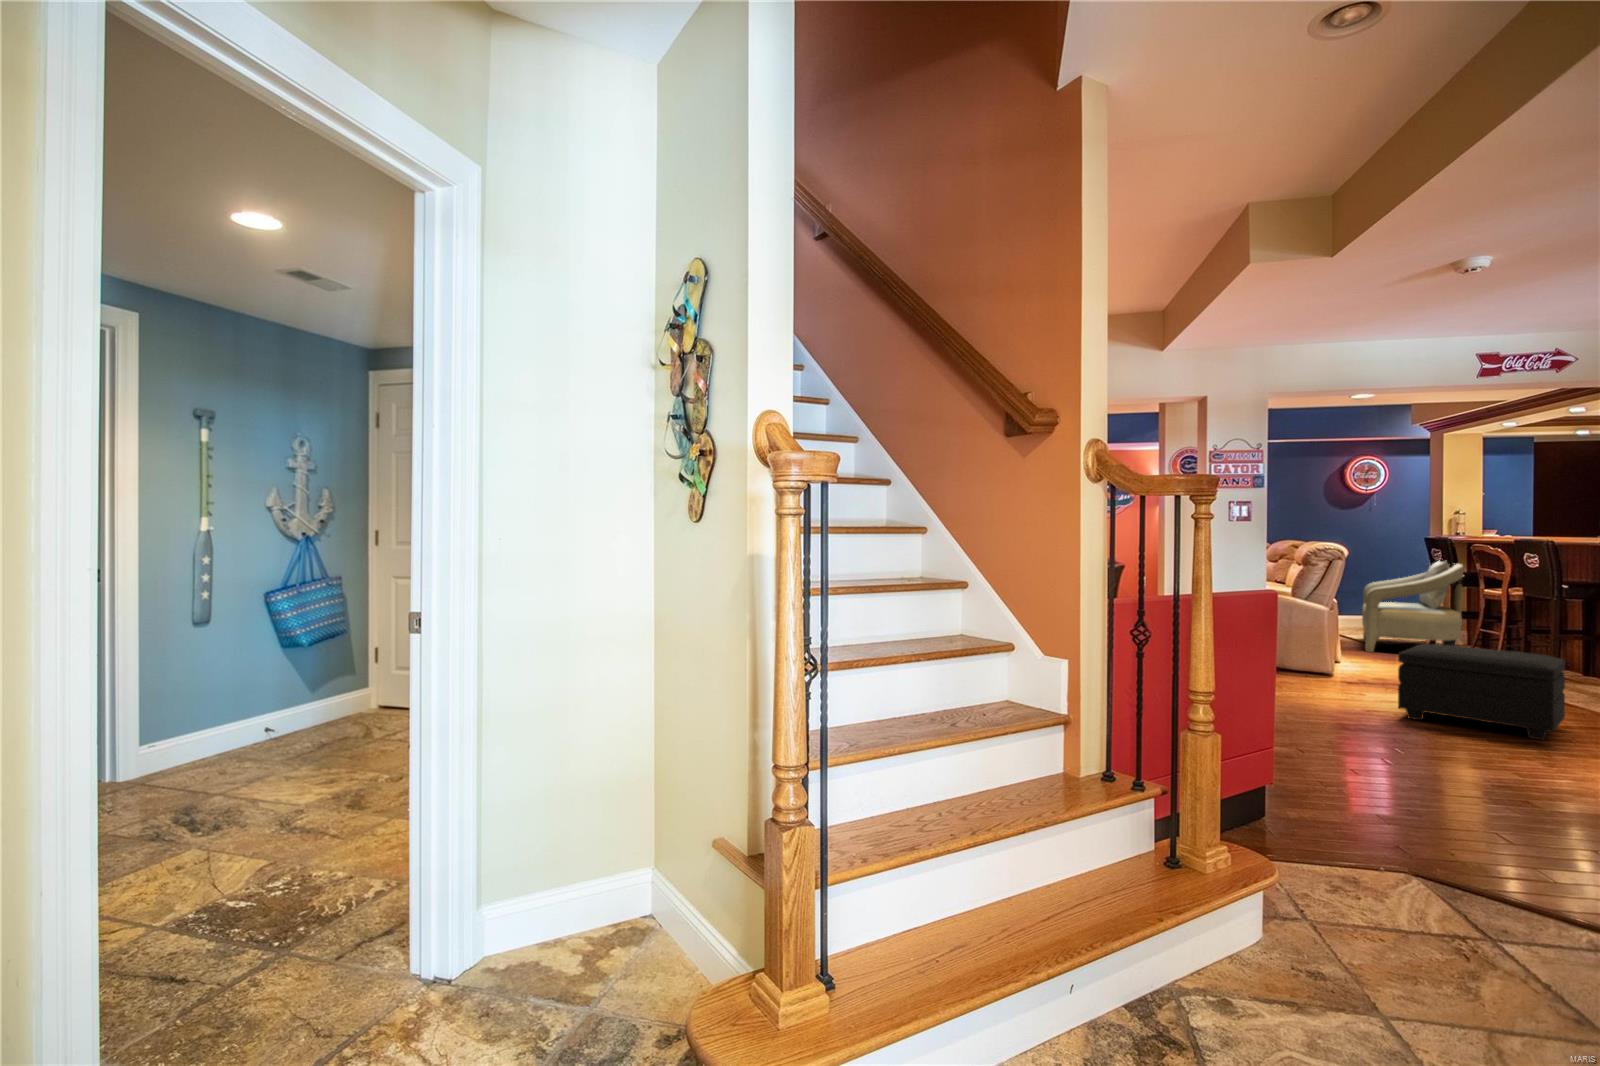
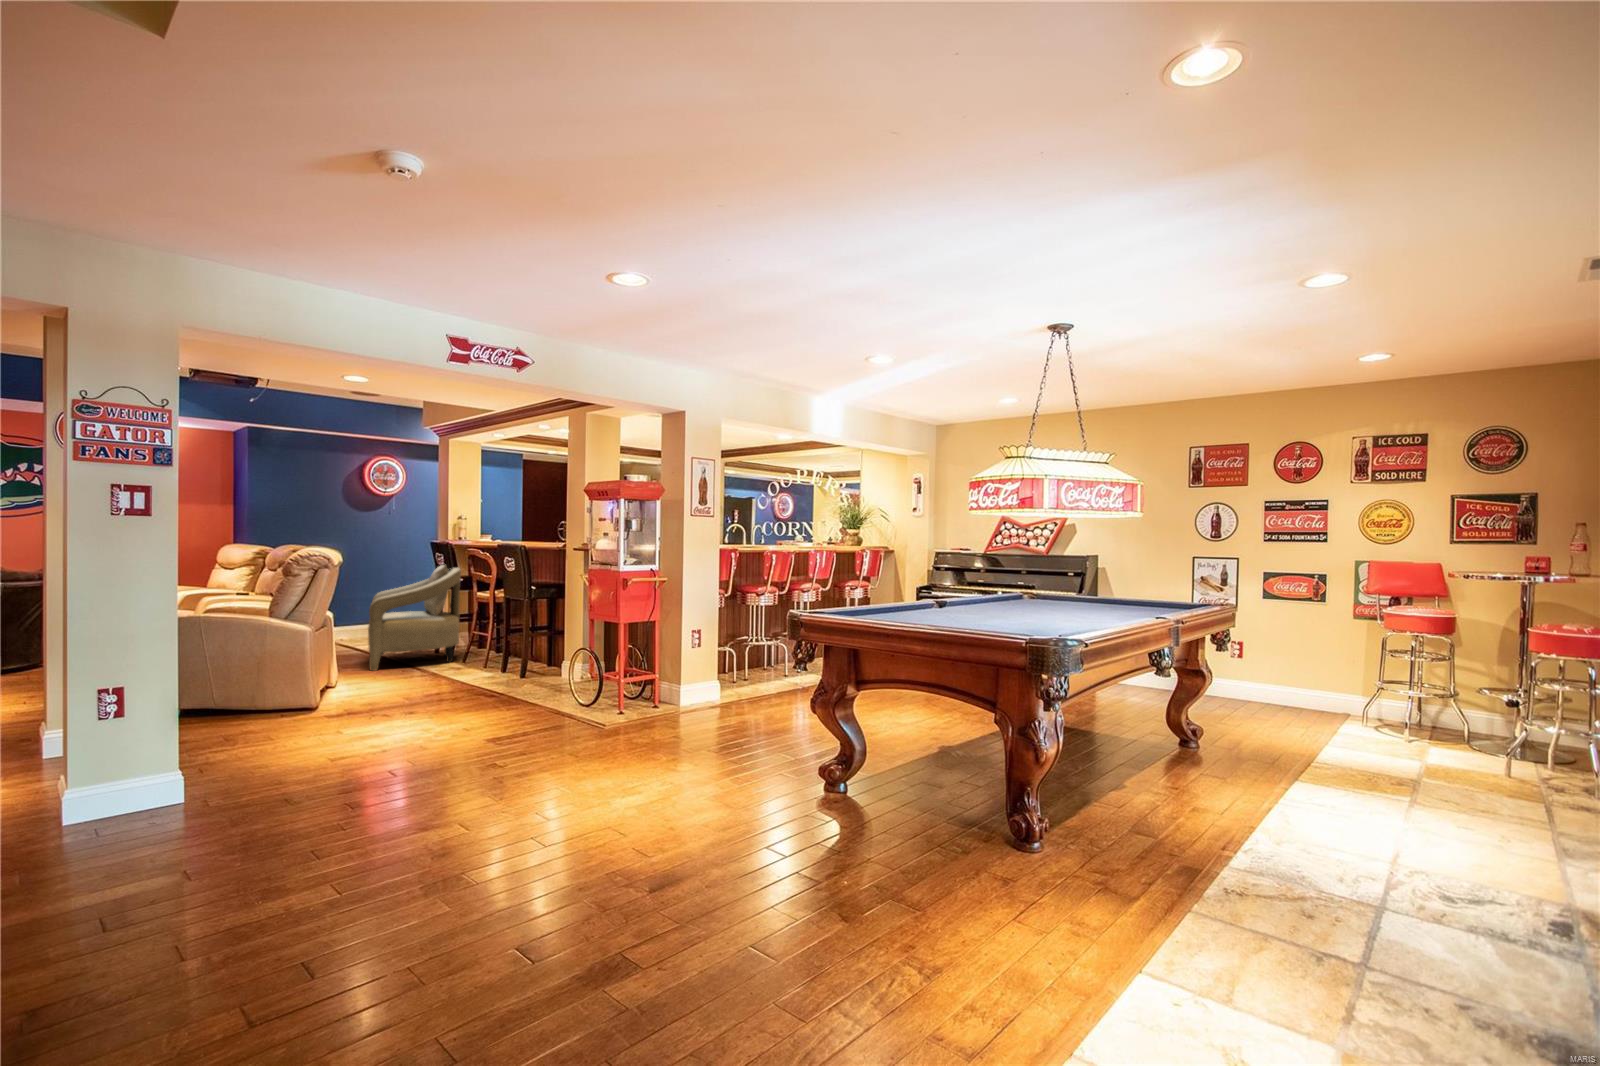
footstool: present [1398,644,1565,740] -> none [371,659,524,756]

